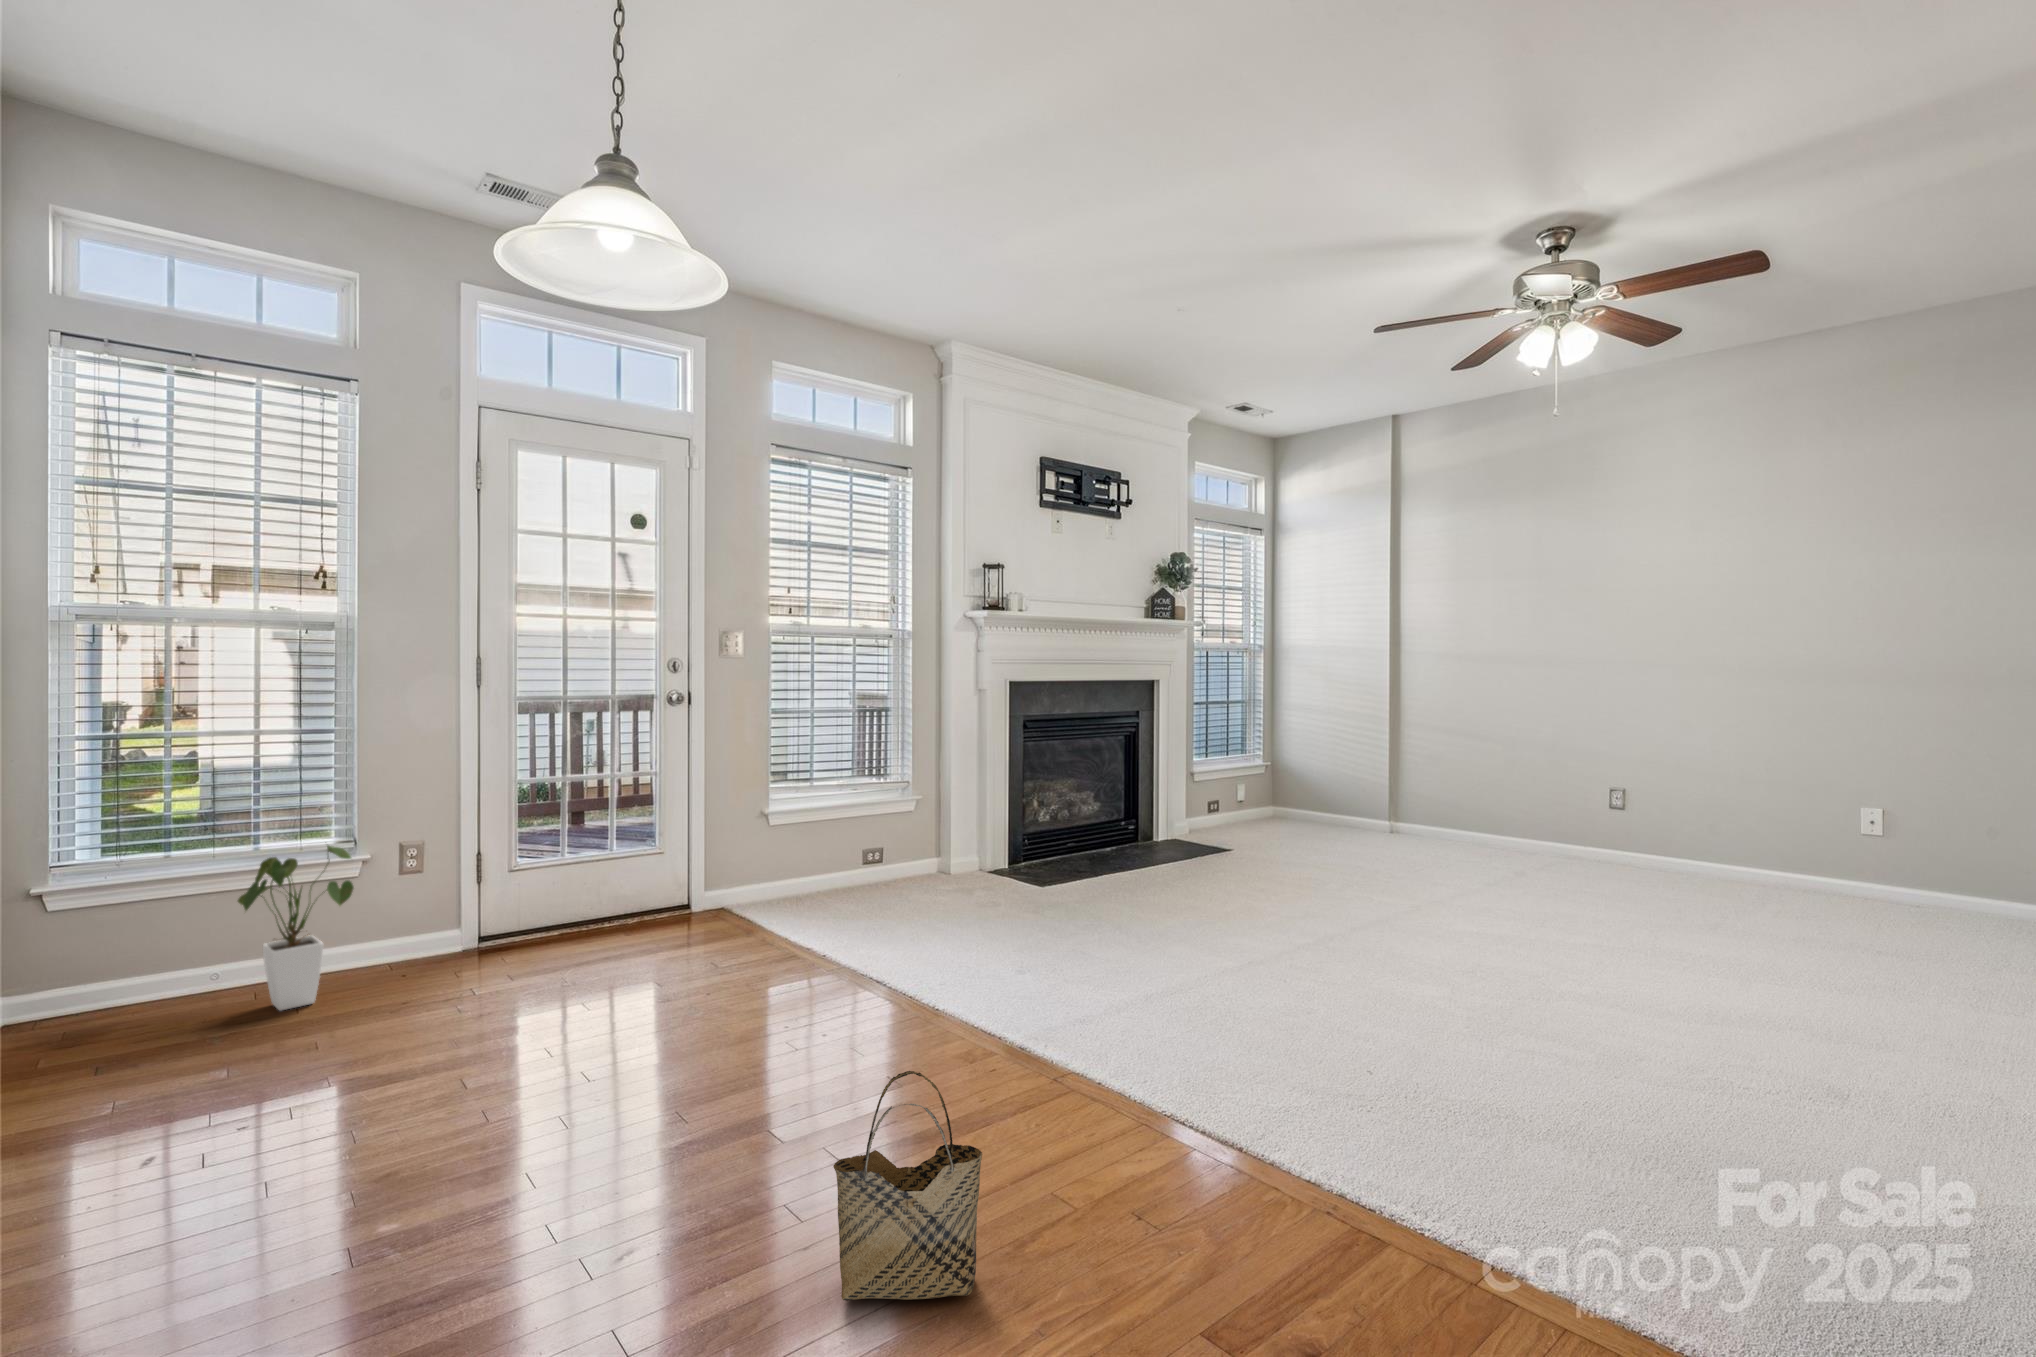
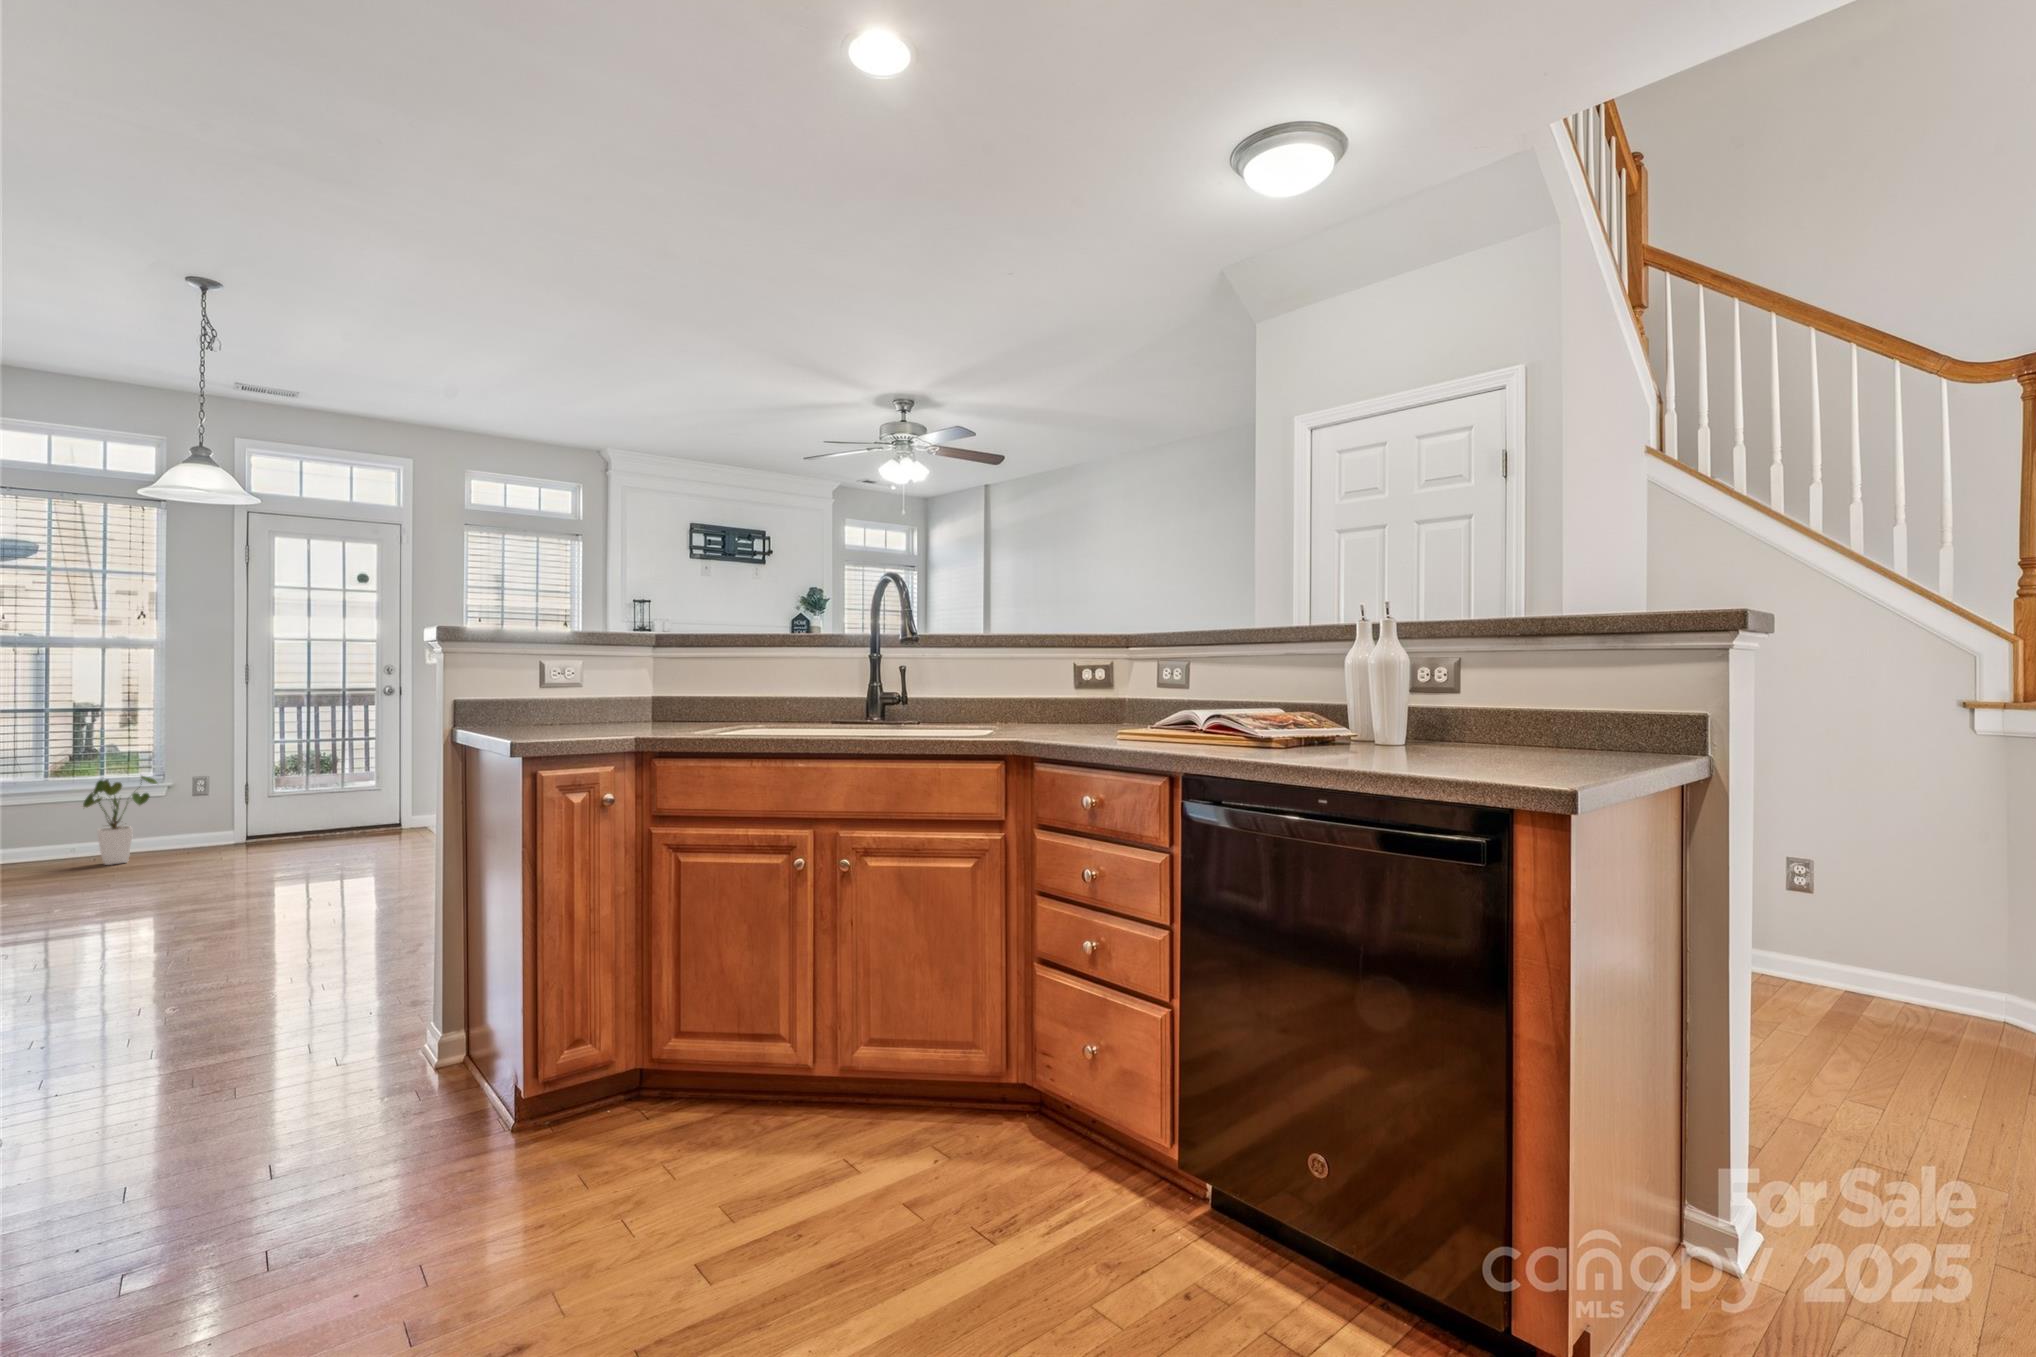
woven basket: present [833,1071,982,1301] -> none [276,844,349,930]

